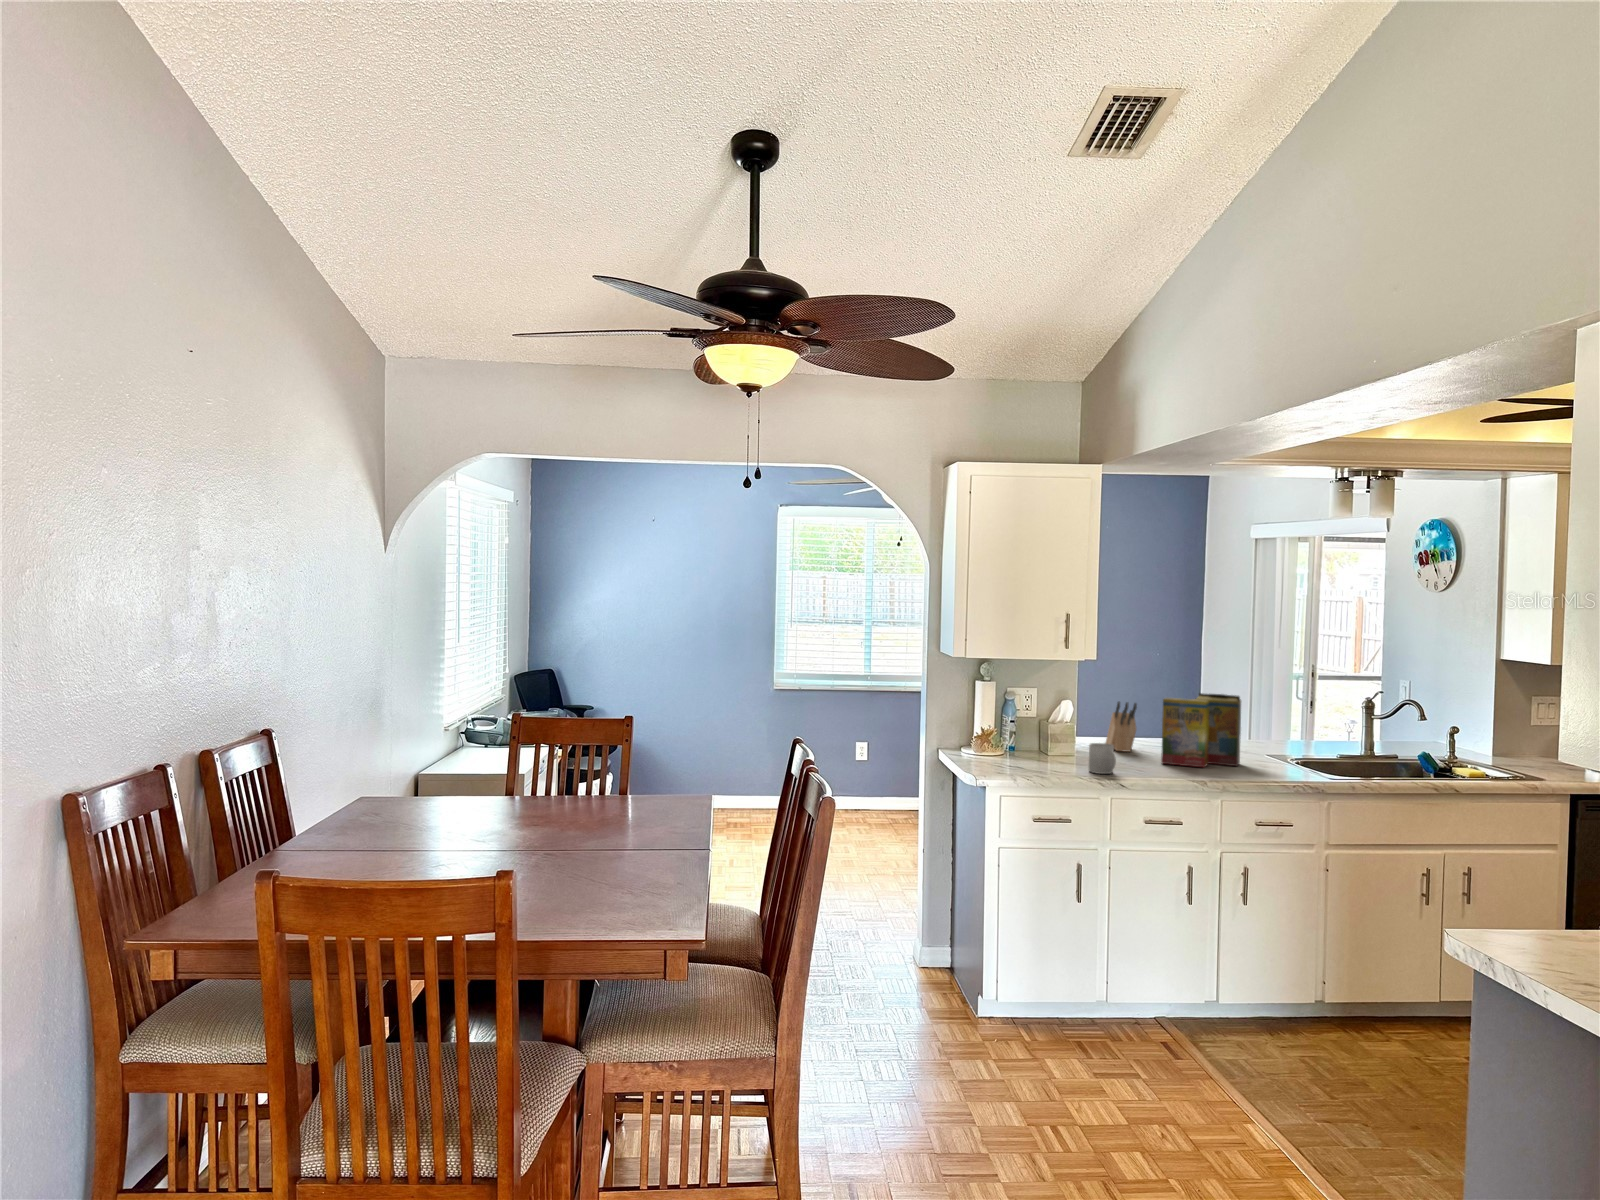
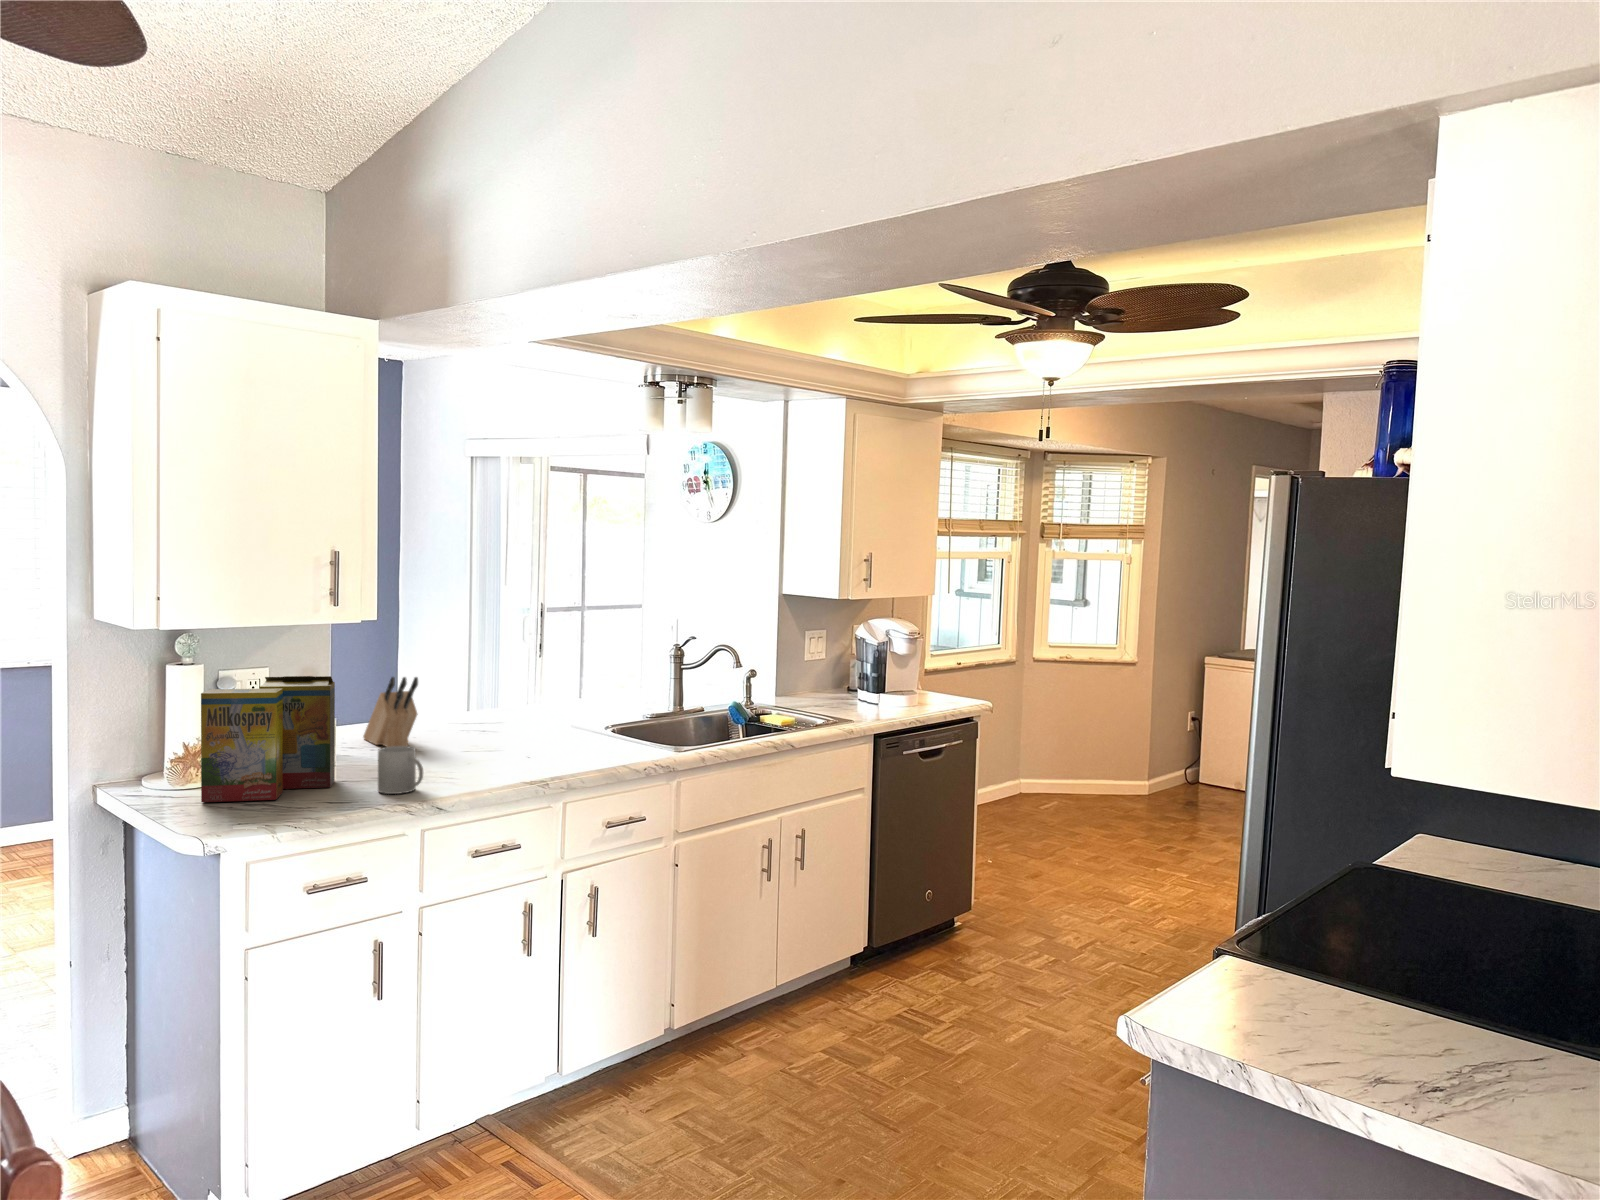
cereal box: present [1161,693,1241,767] -> present [201,676,335,802]

